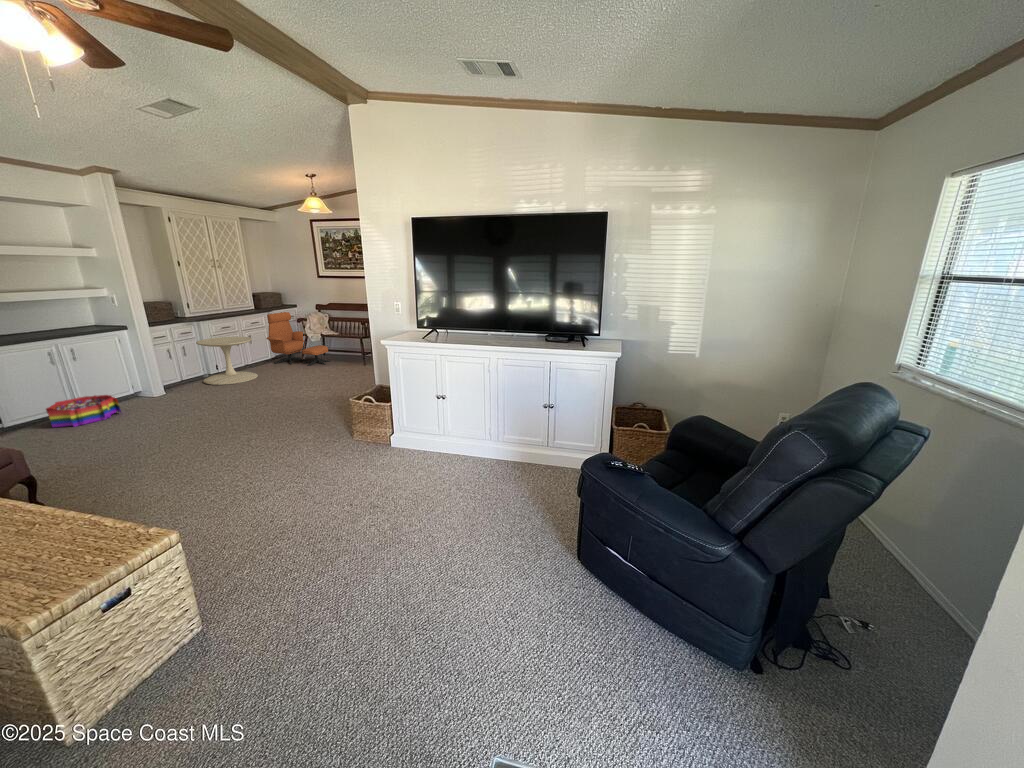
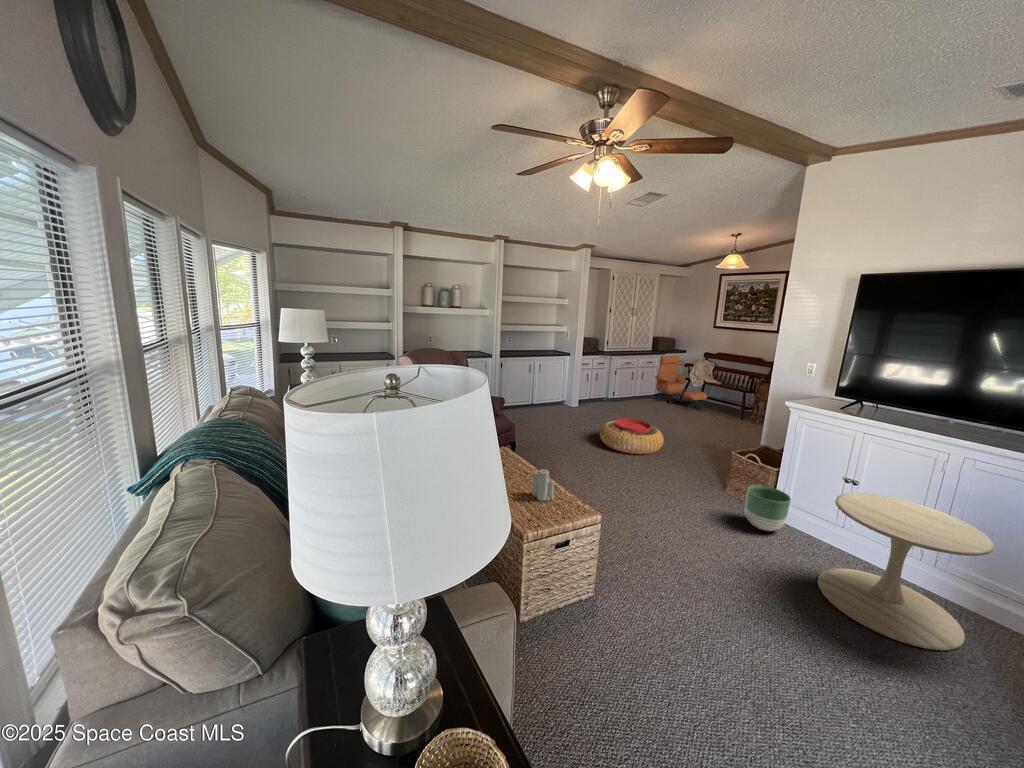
side table: present [196,337,258,385] -> present [818,493,994,650]
pouf: none [198,391,285,433] -> present [600,419,664,454]
storage bin: present [46,395,121,427] -> none [520,398,554,417]
planter: none [369,420,406,460] -> present [745,485,791,531]
candle: none [27,507,86,558] -> present [532,469,554,501]

